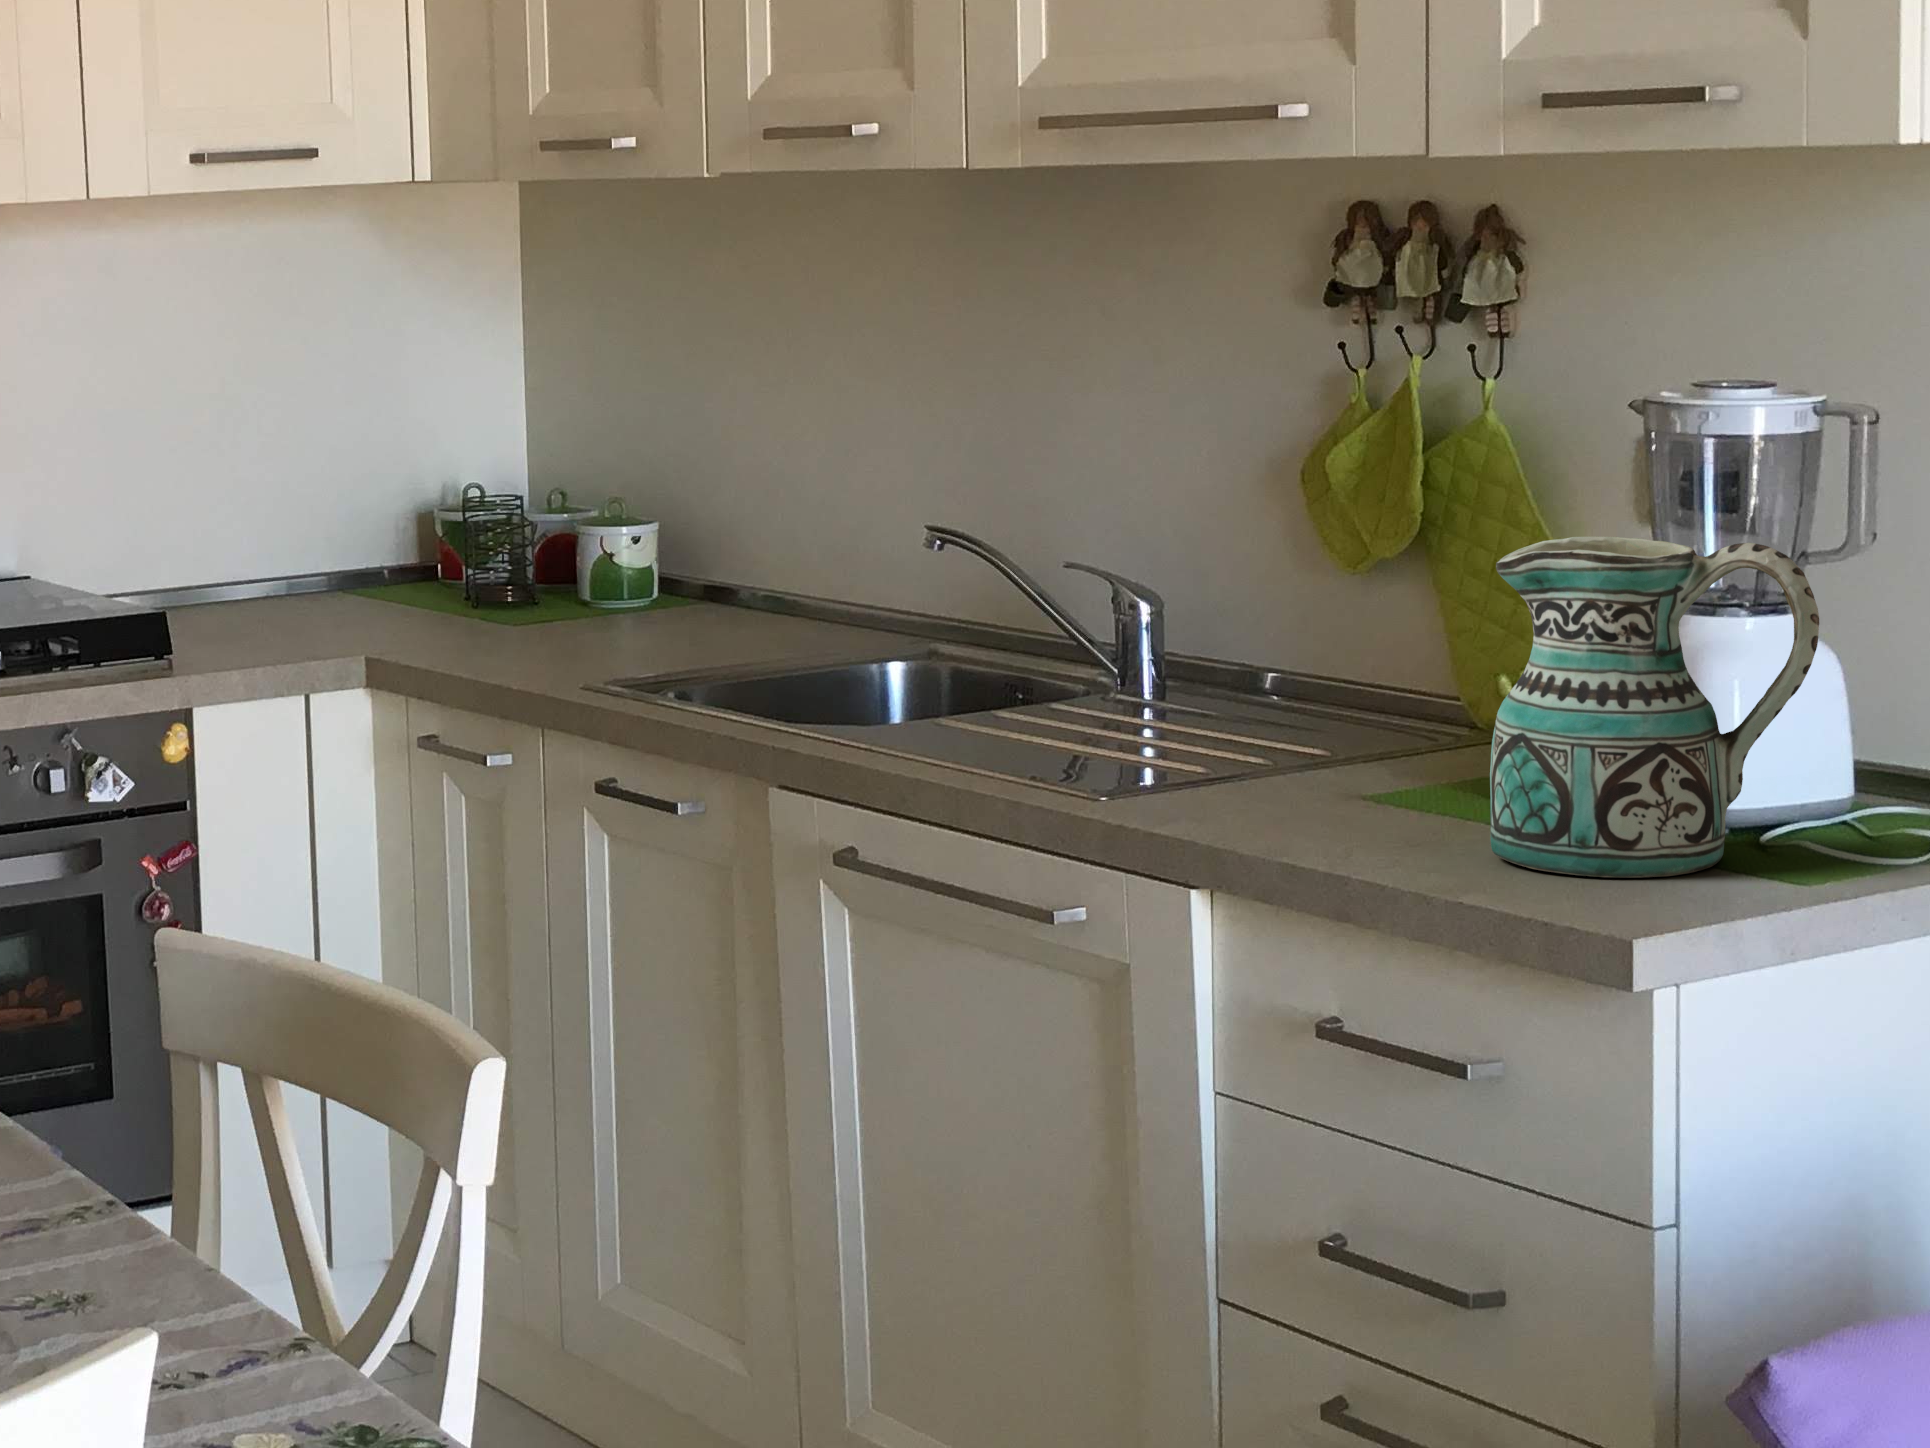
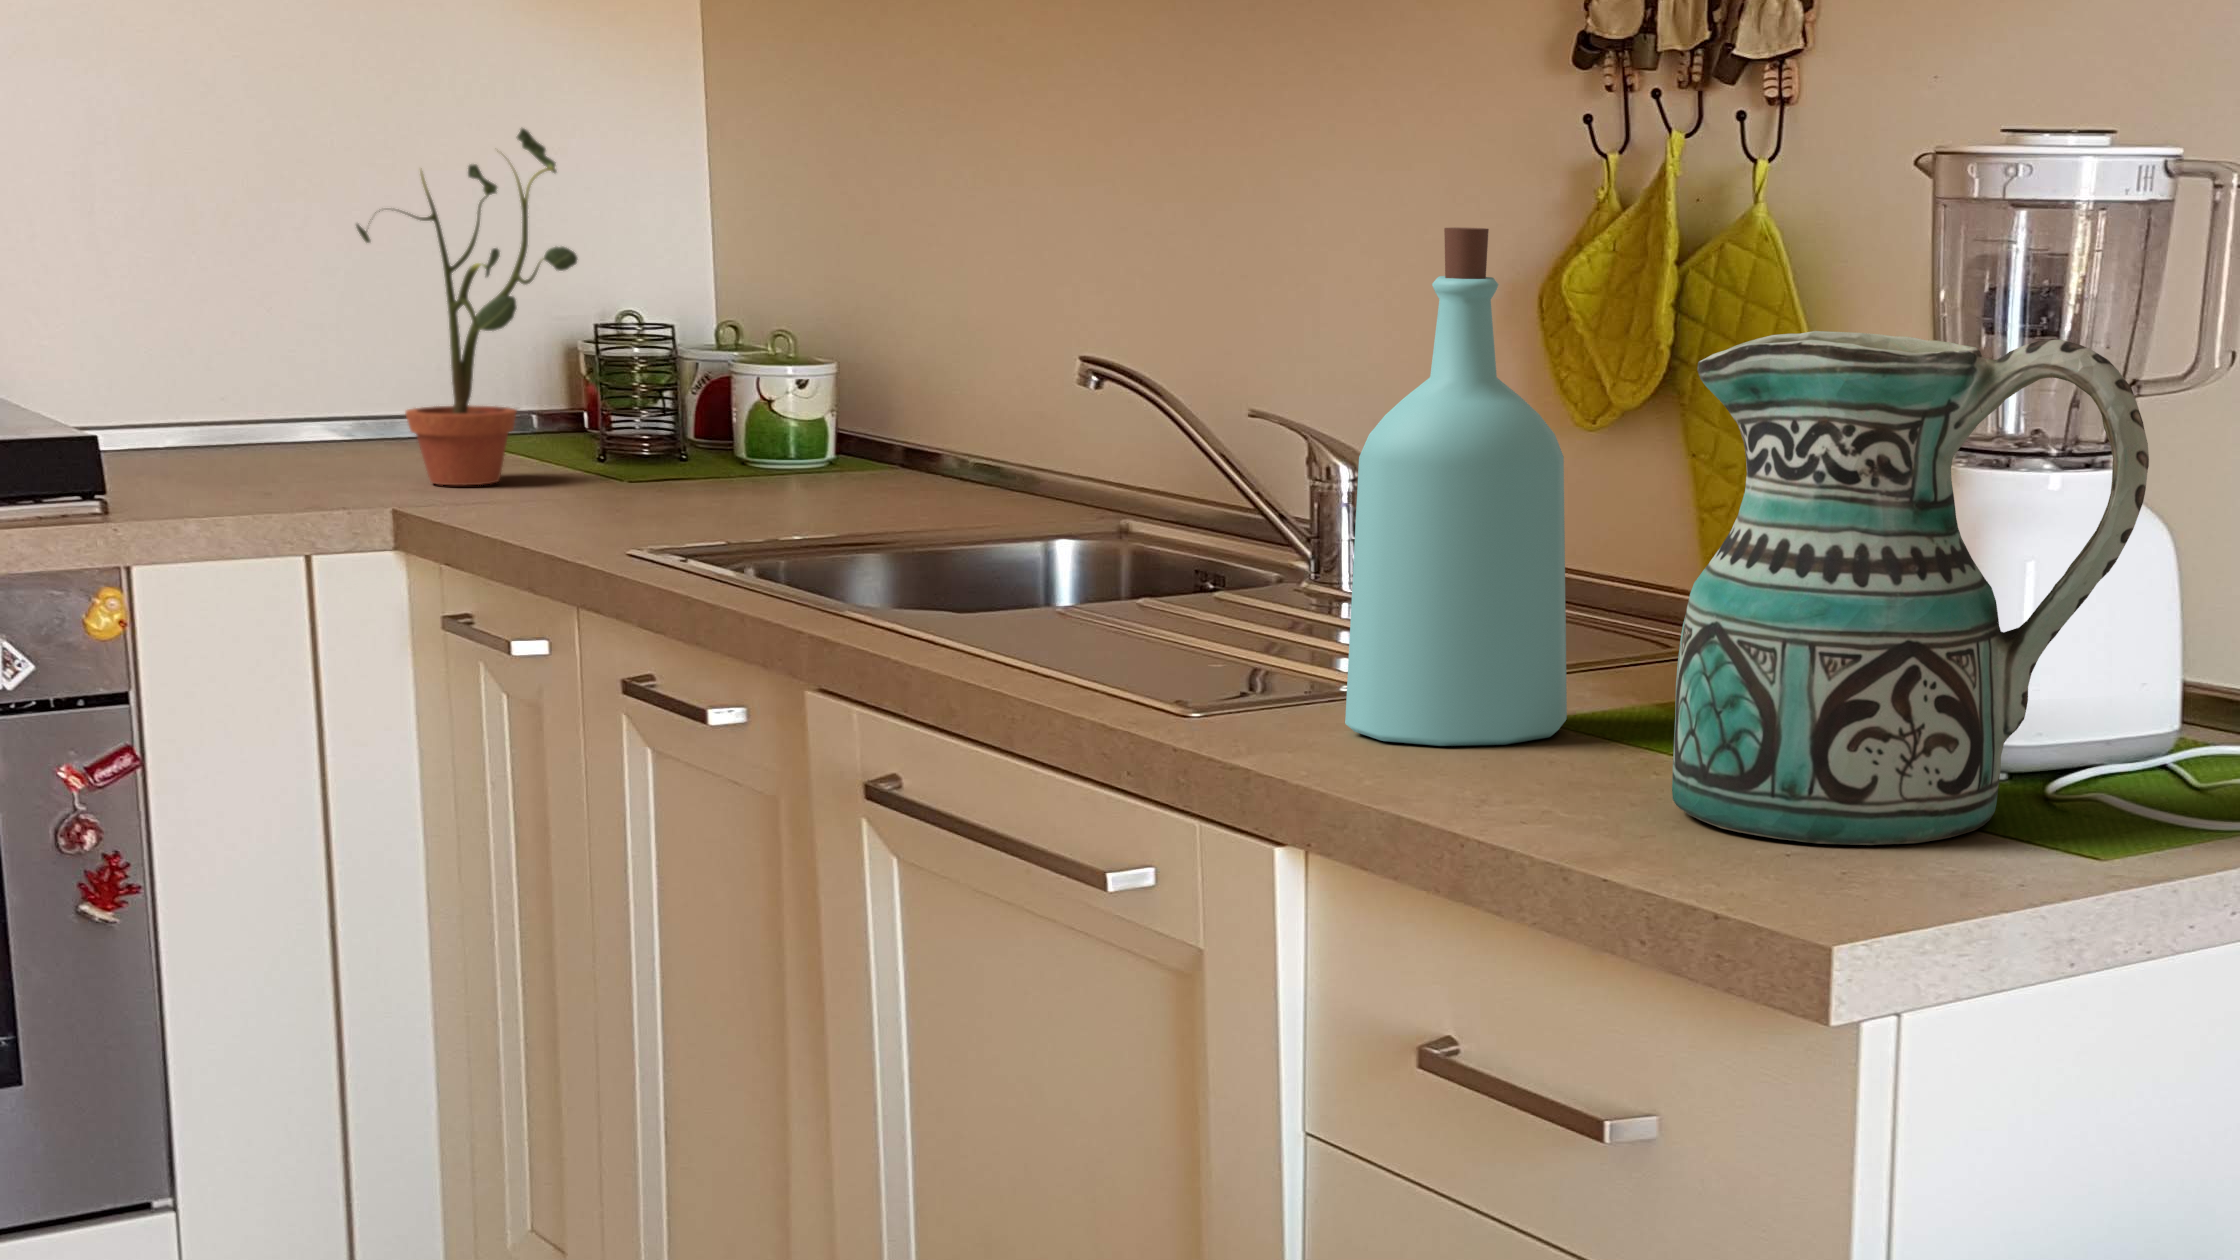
potted plant: none [319,349,480,632] -> present [356,128,577,485]
bottle: none [1227,463,1385,818] -> present [1345,228,1567,746]

